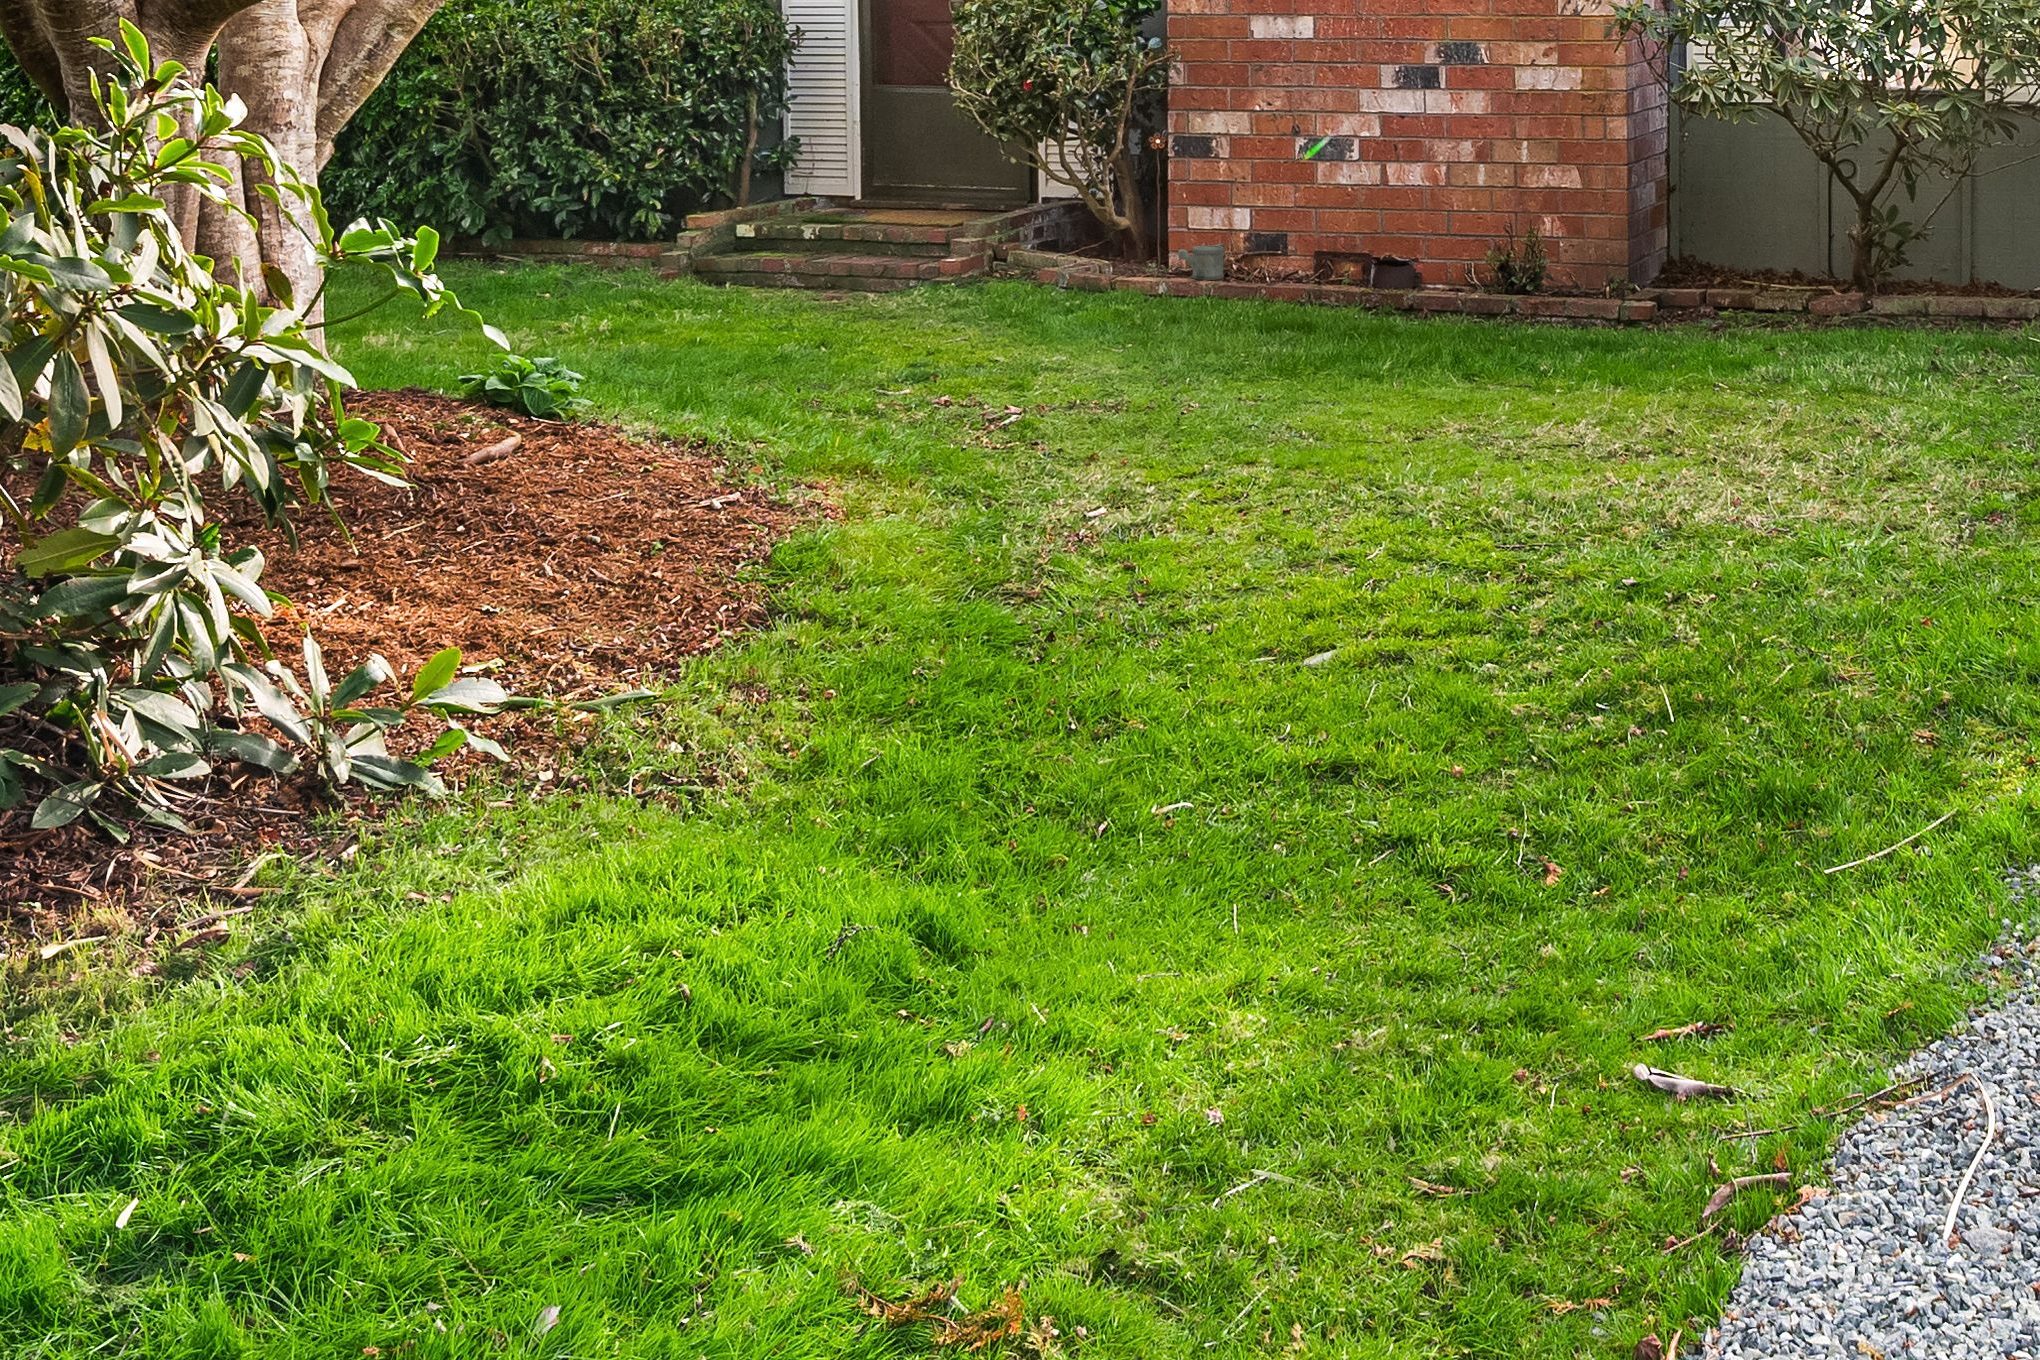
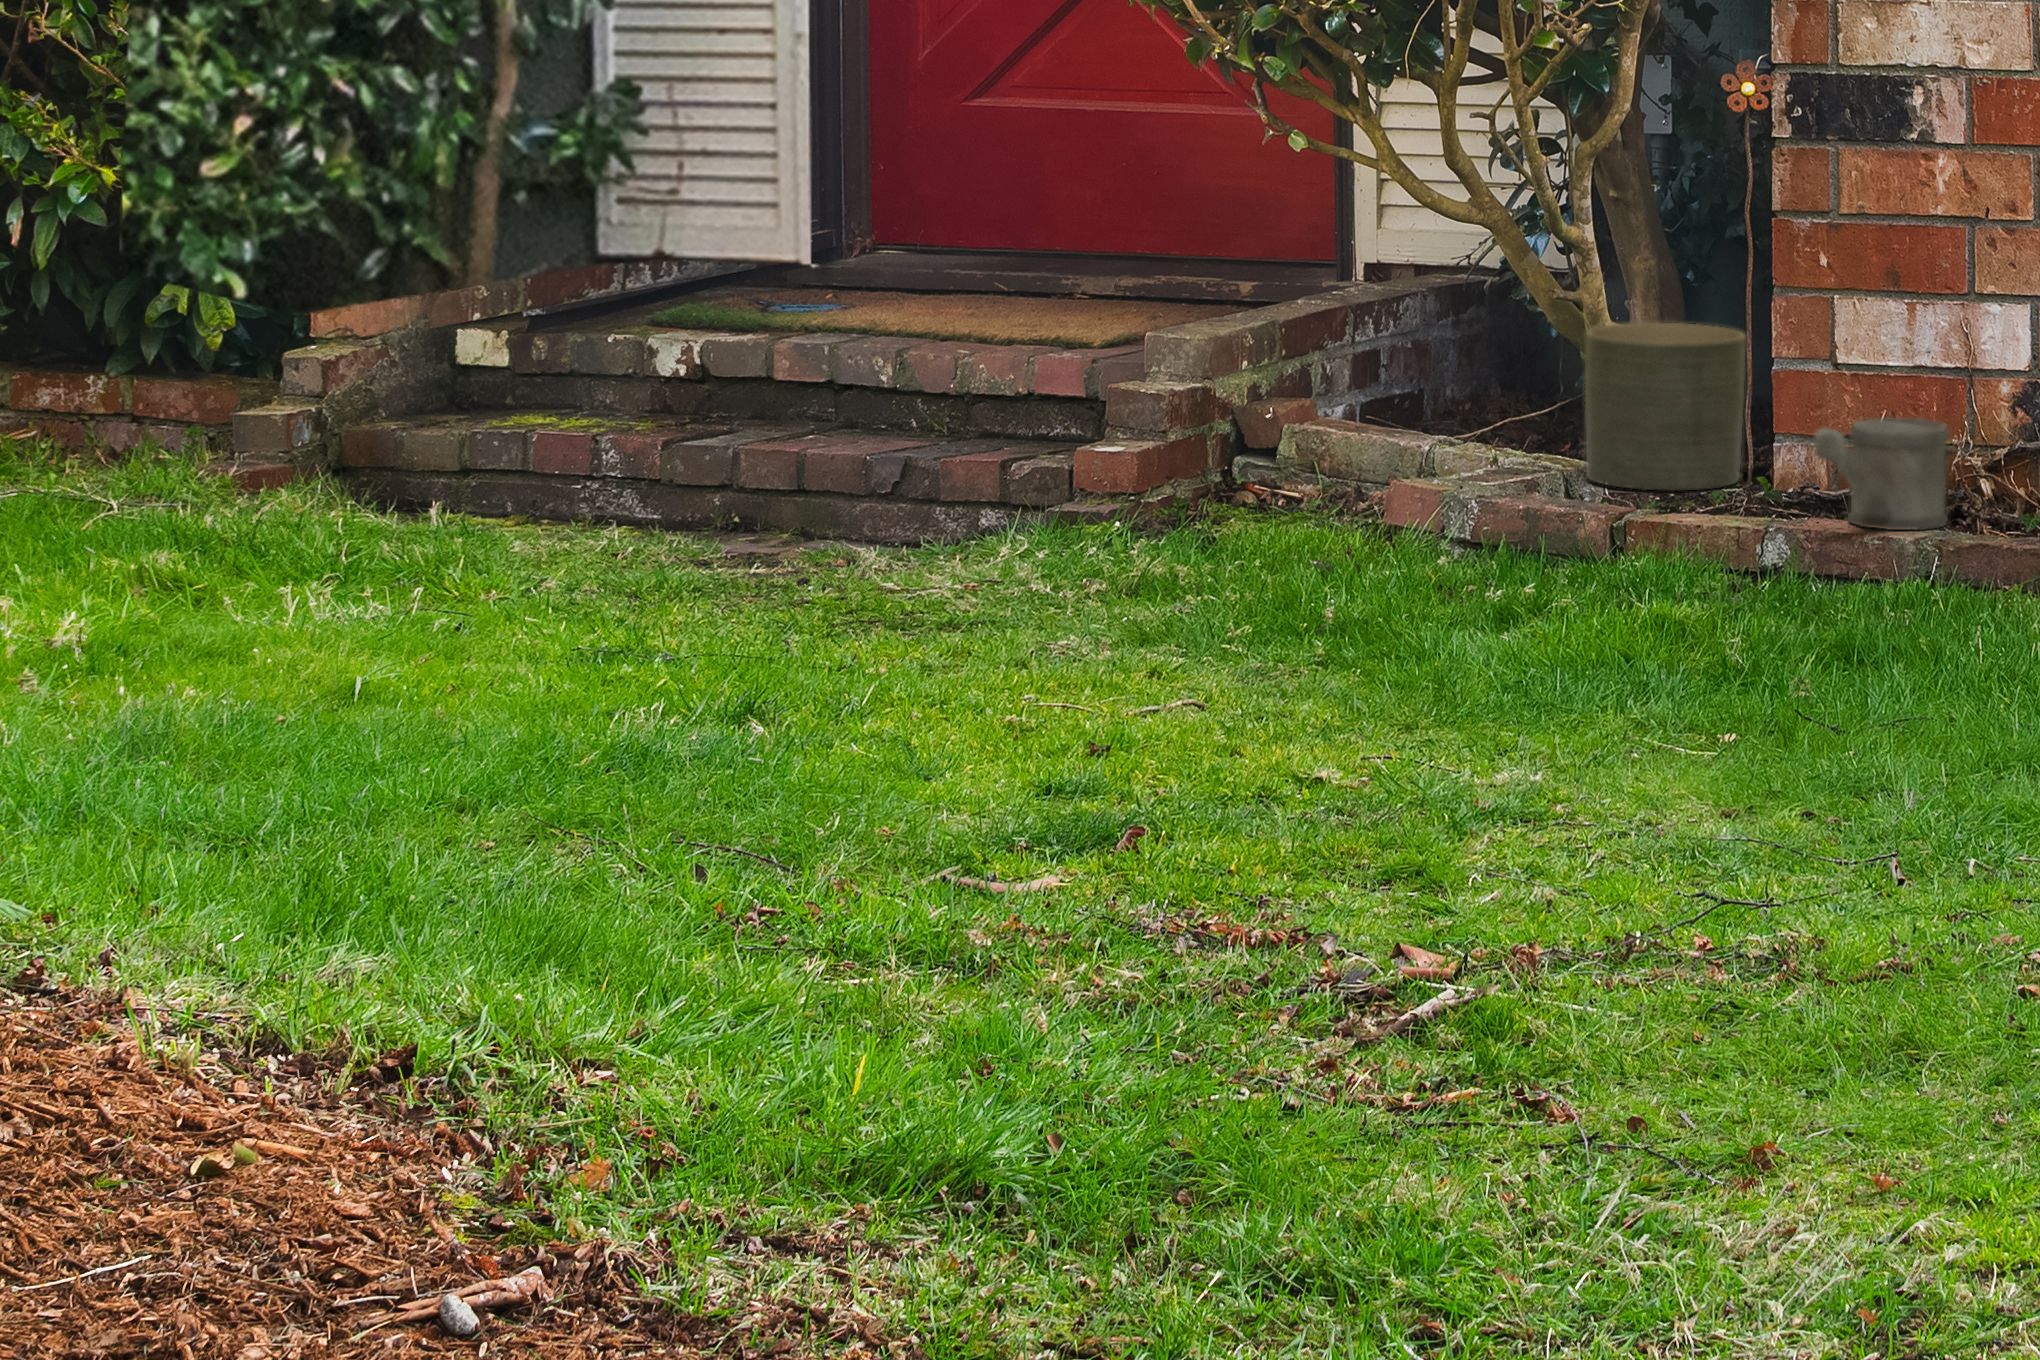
planter: none [1111,217,1163,269] -> present [1585,323,1746,491]

